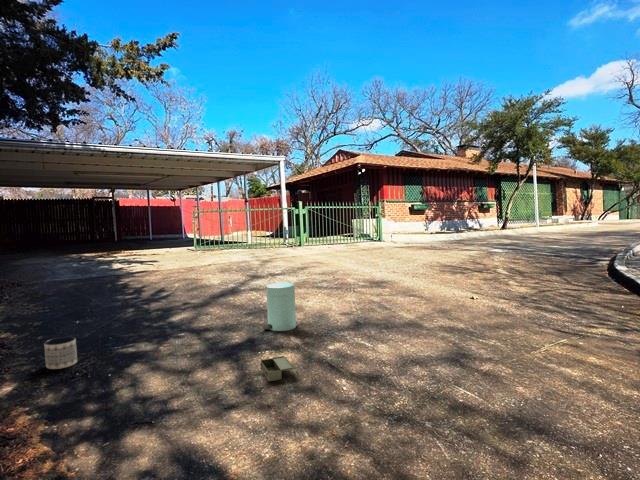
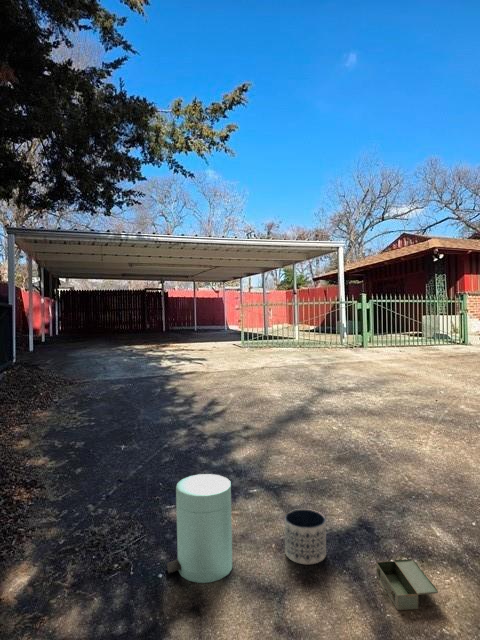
trash can: present [263,283,296,331] -> present [167,474,232,583]
planter: present [44,337,77,369] -> present [285,509,326,564]

